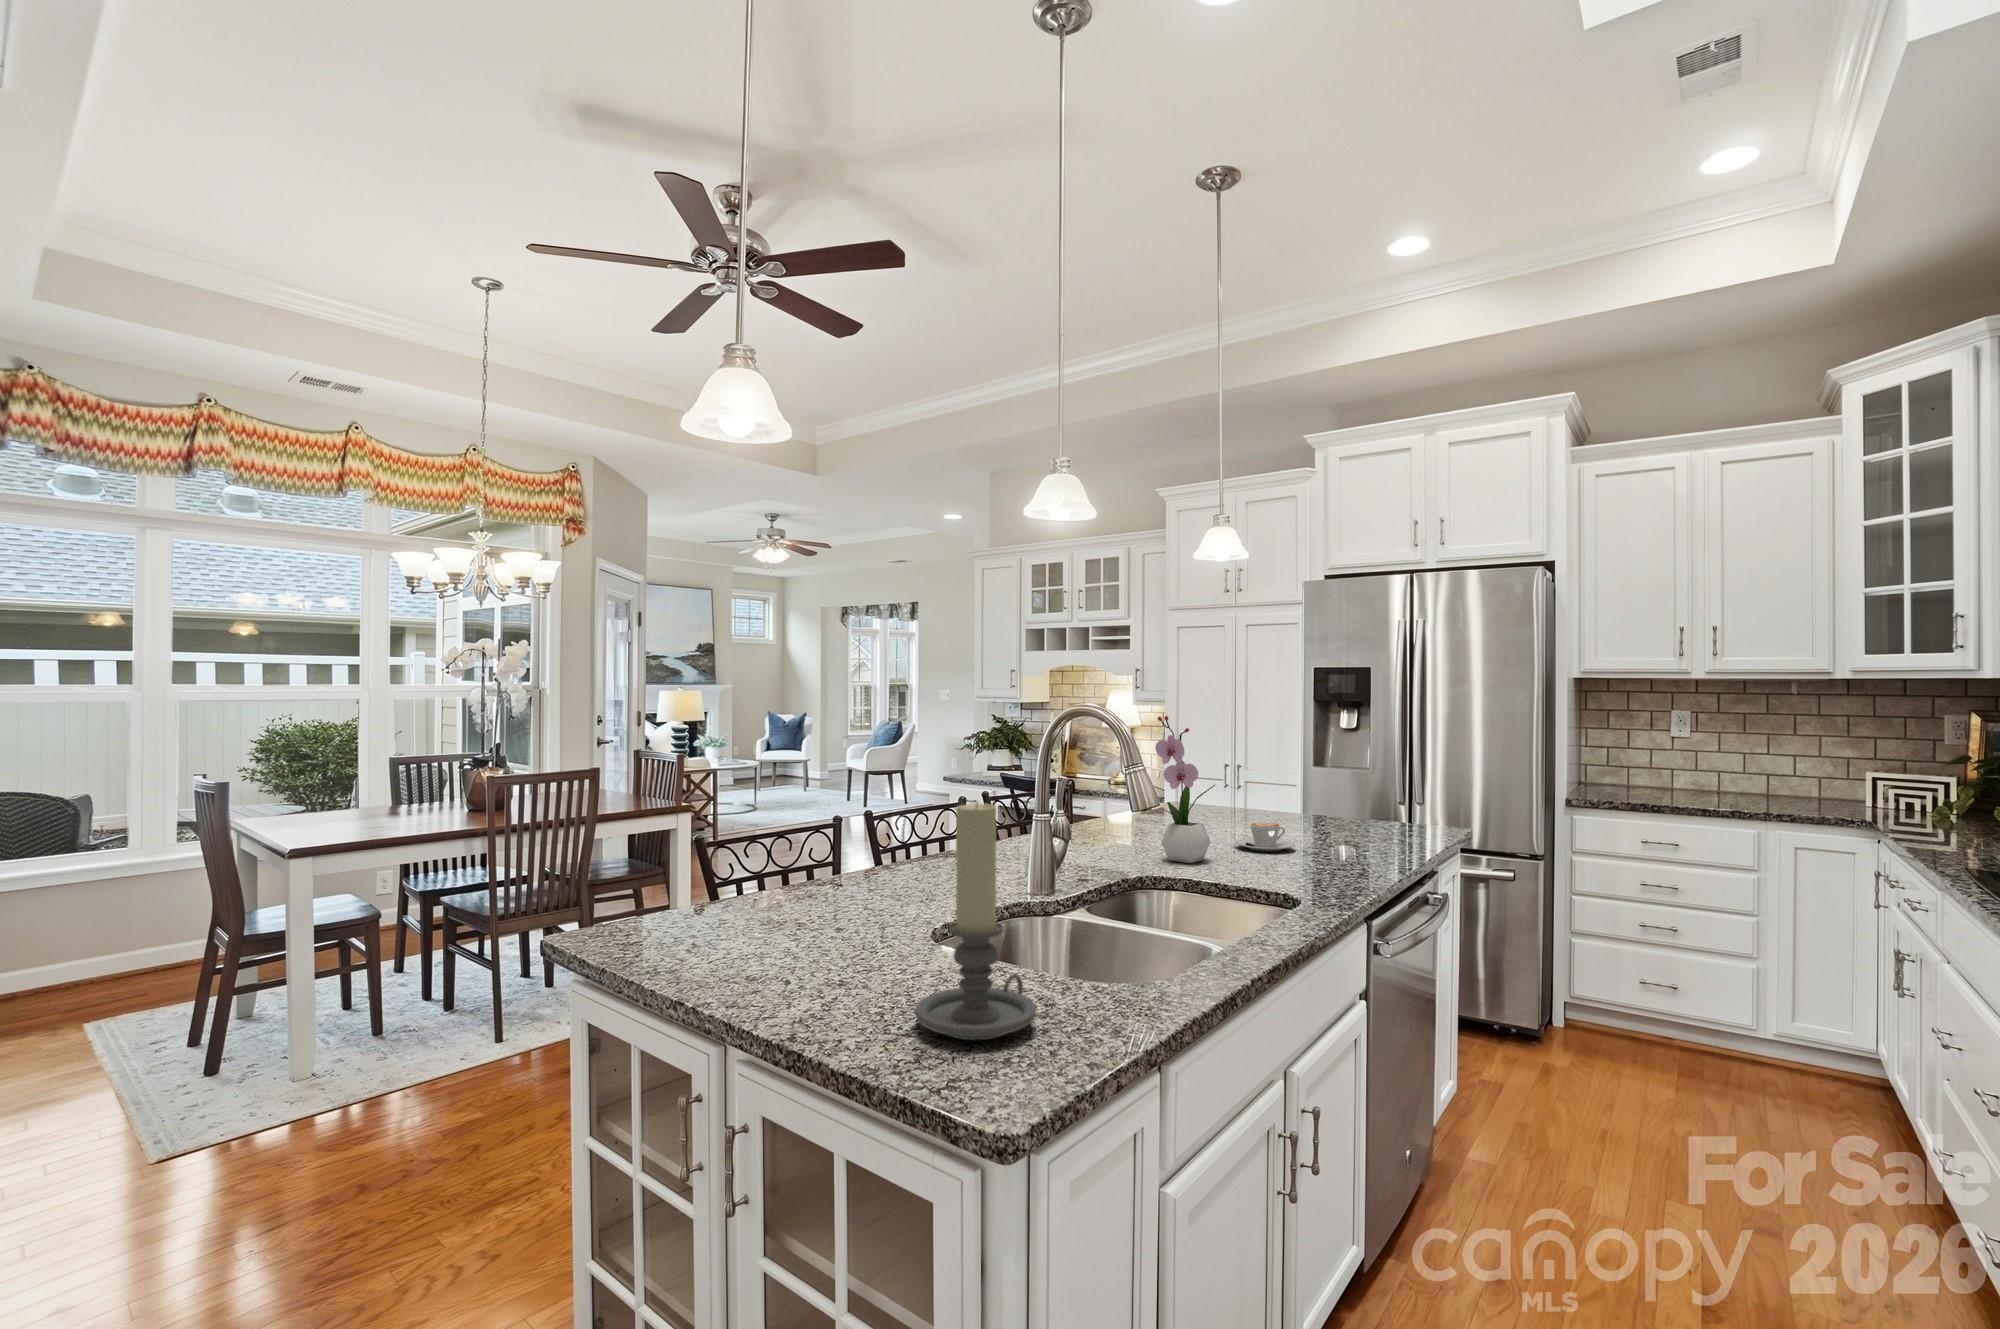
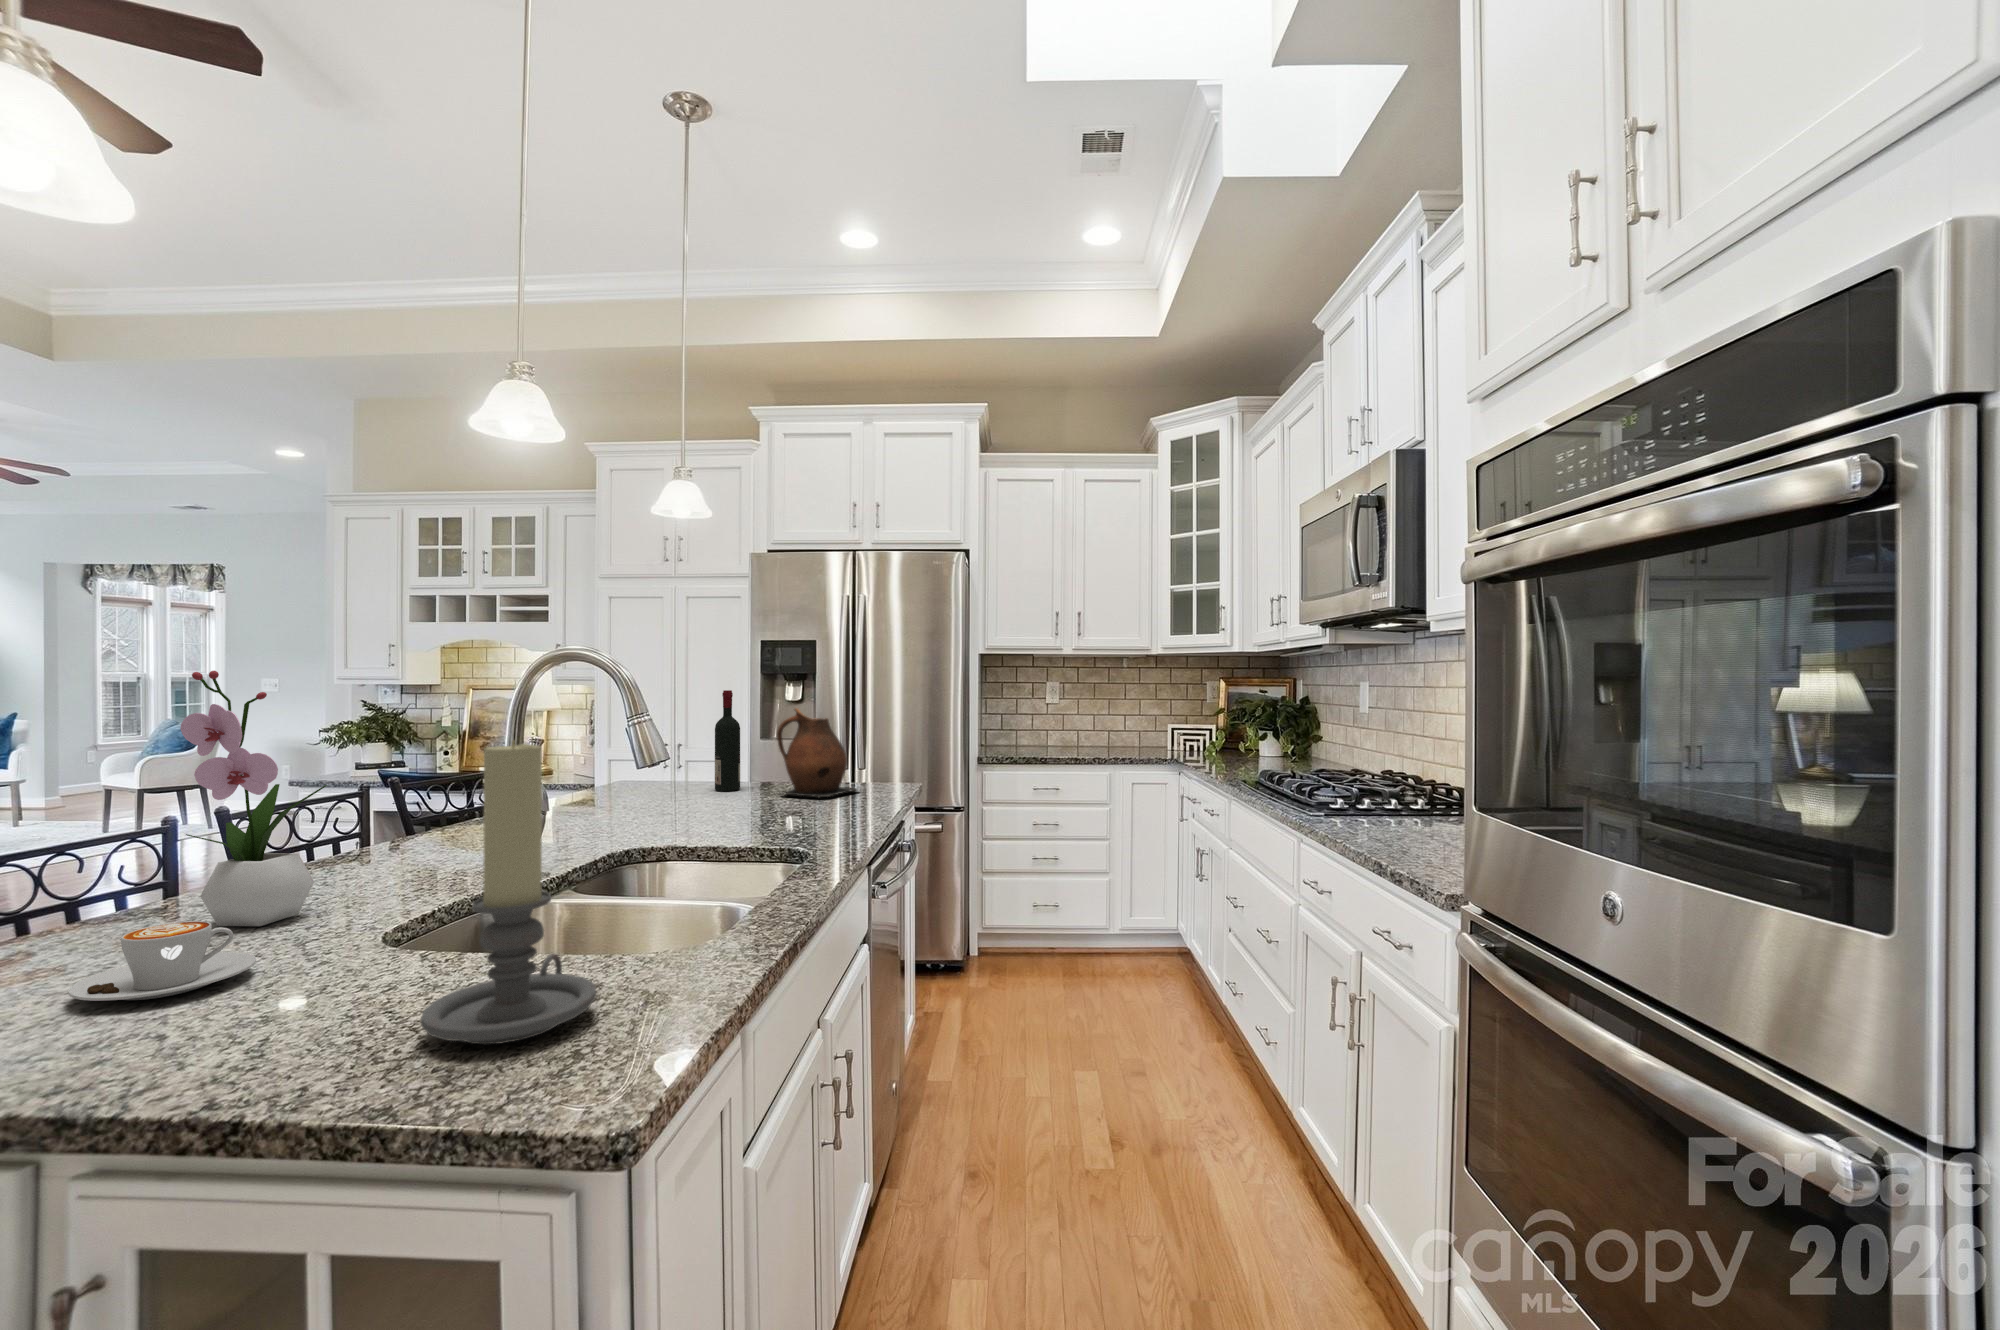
flower arrangement: present [1155,716,1215,863] -> present [180,671,327,926]
wine bottle: none [1248,726,1274,829] -> present [715,690,740,791]
ceramic pitcher: none [1307,749,1402,848] -> present [777,708,858,798]
coffee cup: present [1235,823,1295,851] -> present [68,921,256,1001]

